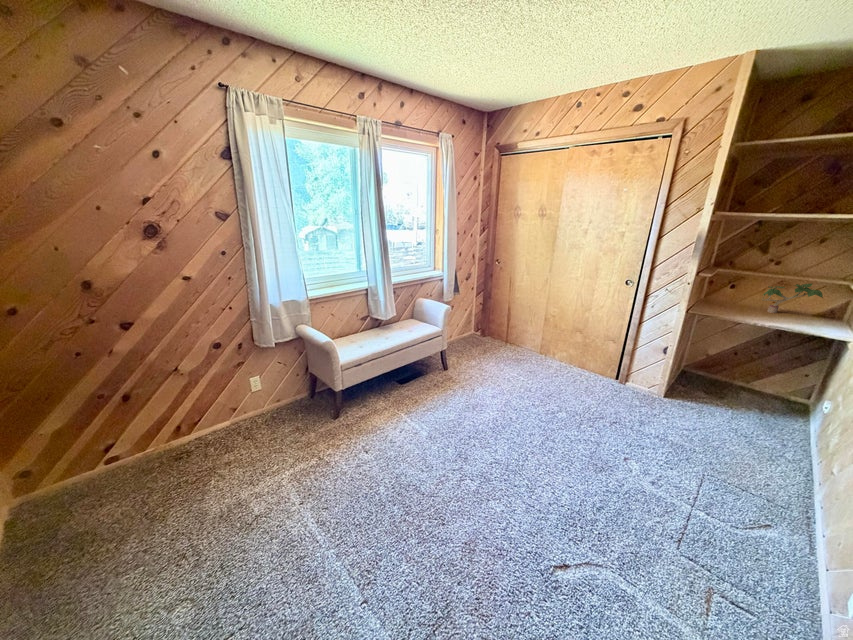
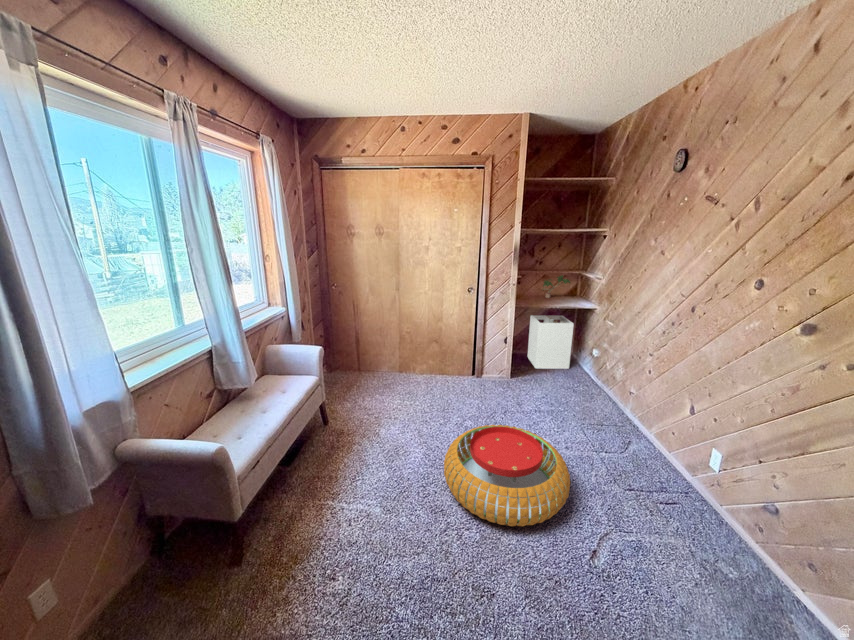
laundry hamper: none [715,332,803,420] -> present [528,315,574,369]
pouf: none [476,411,609,517] -> present [444,425,570,526]

